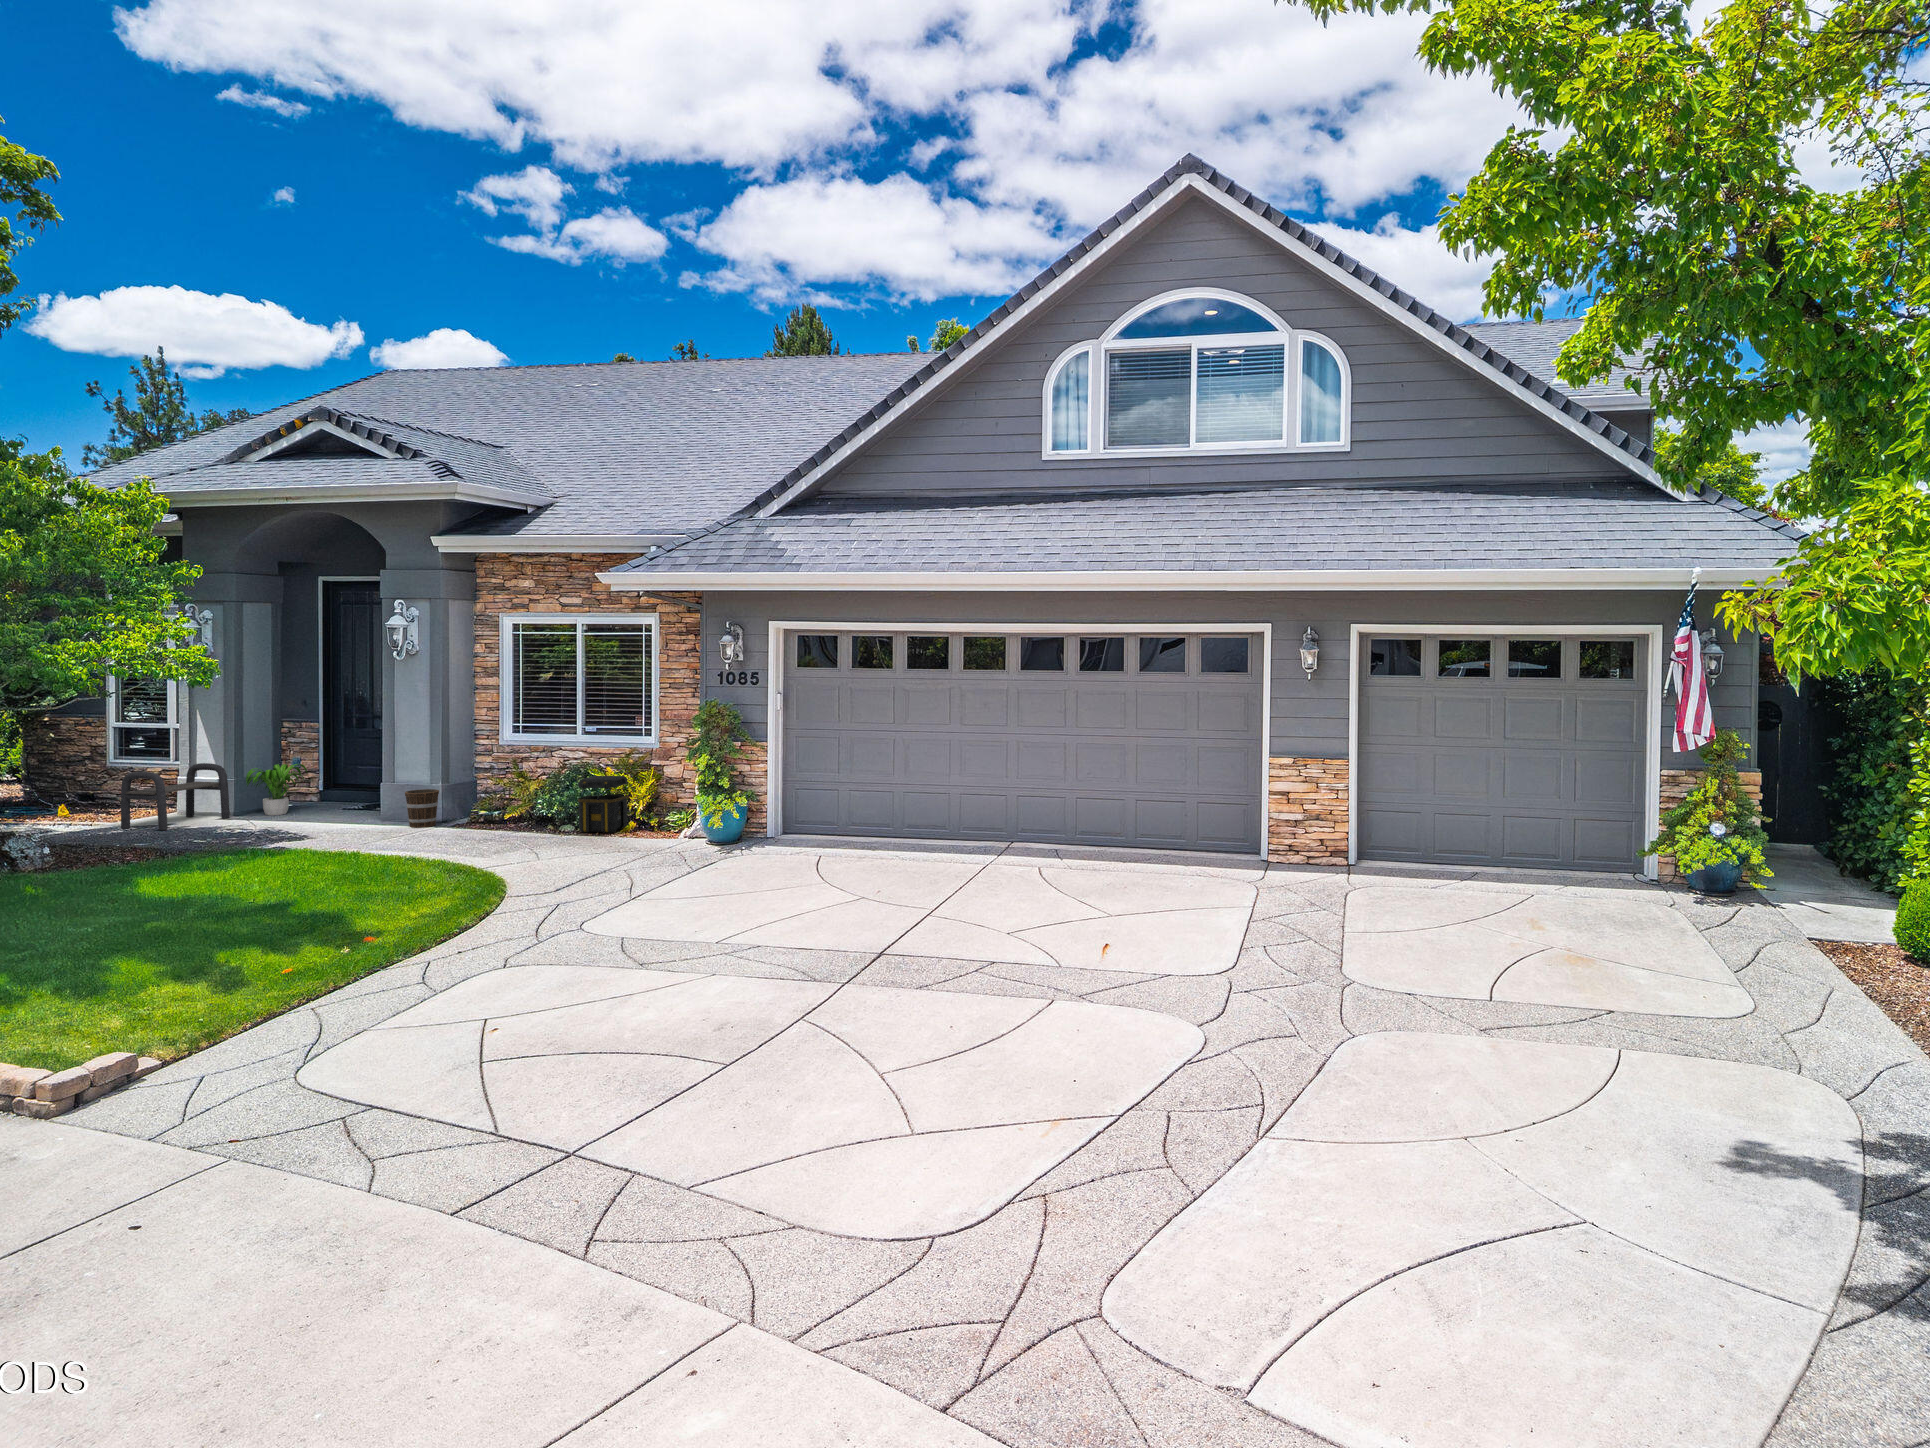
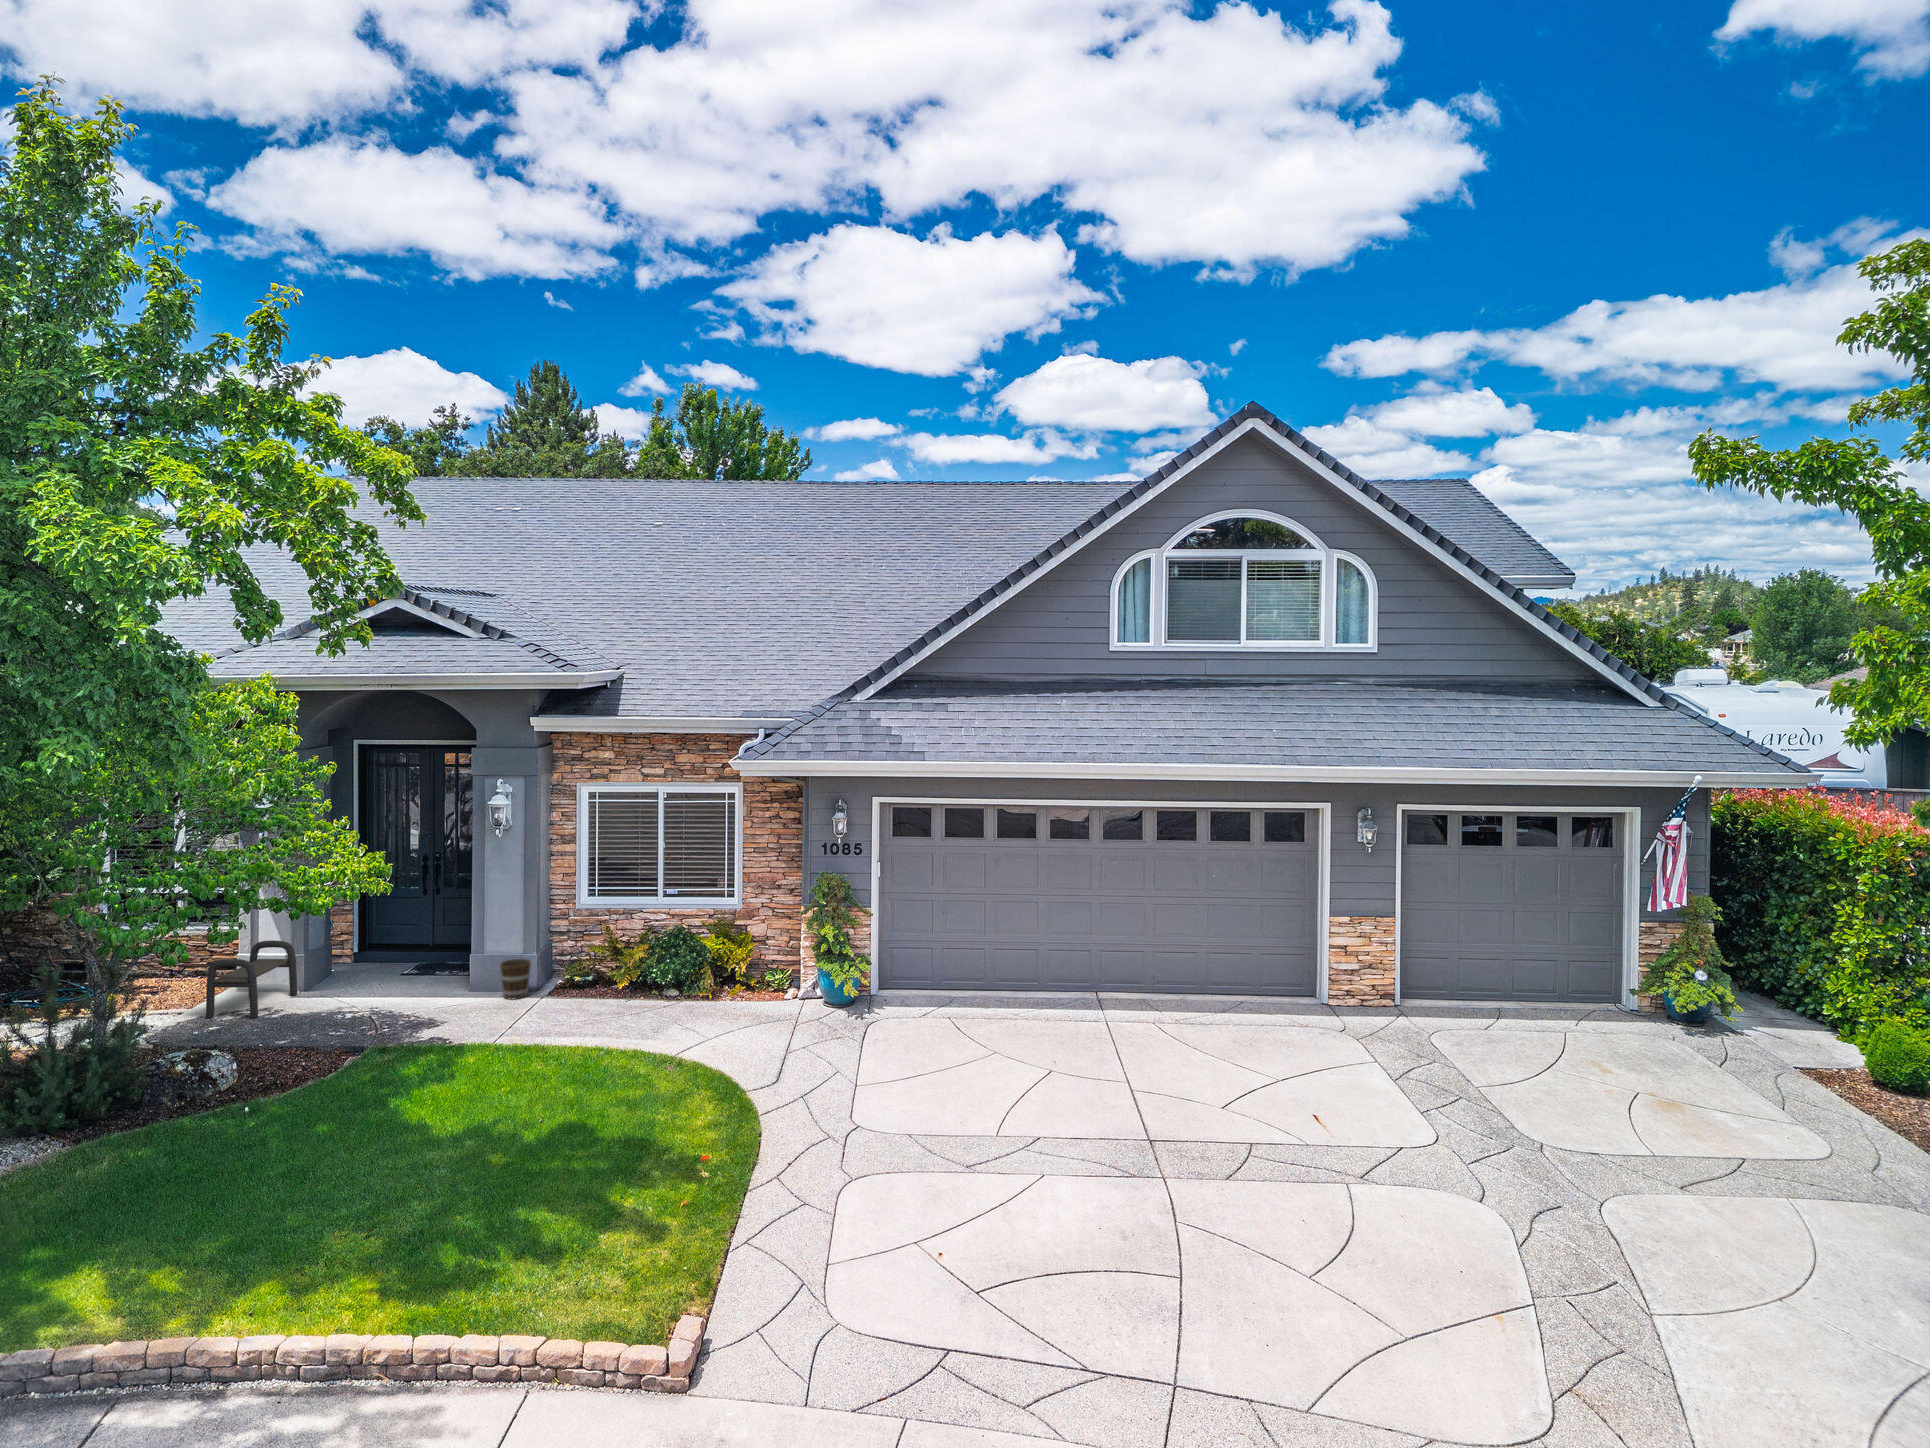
potted plant: present [246,764,307,815] -> none [310,934,366,989]
toolbox: present [578,776,628,833] -> none [682,940,721,998]

